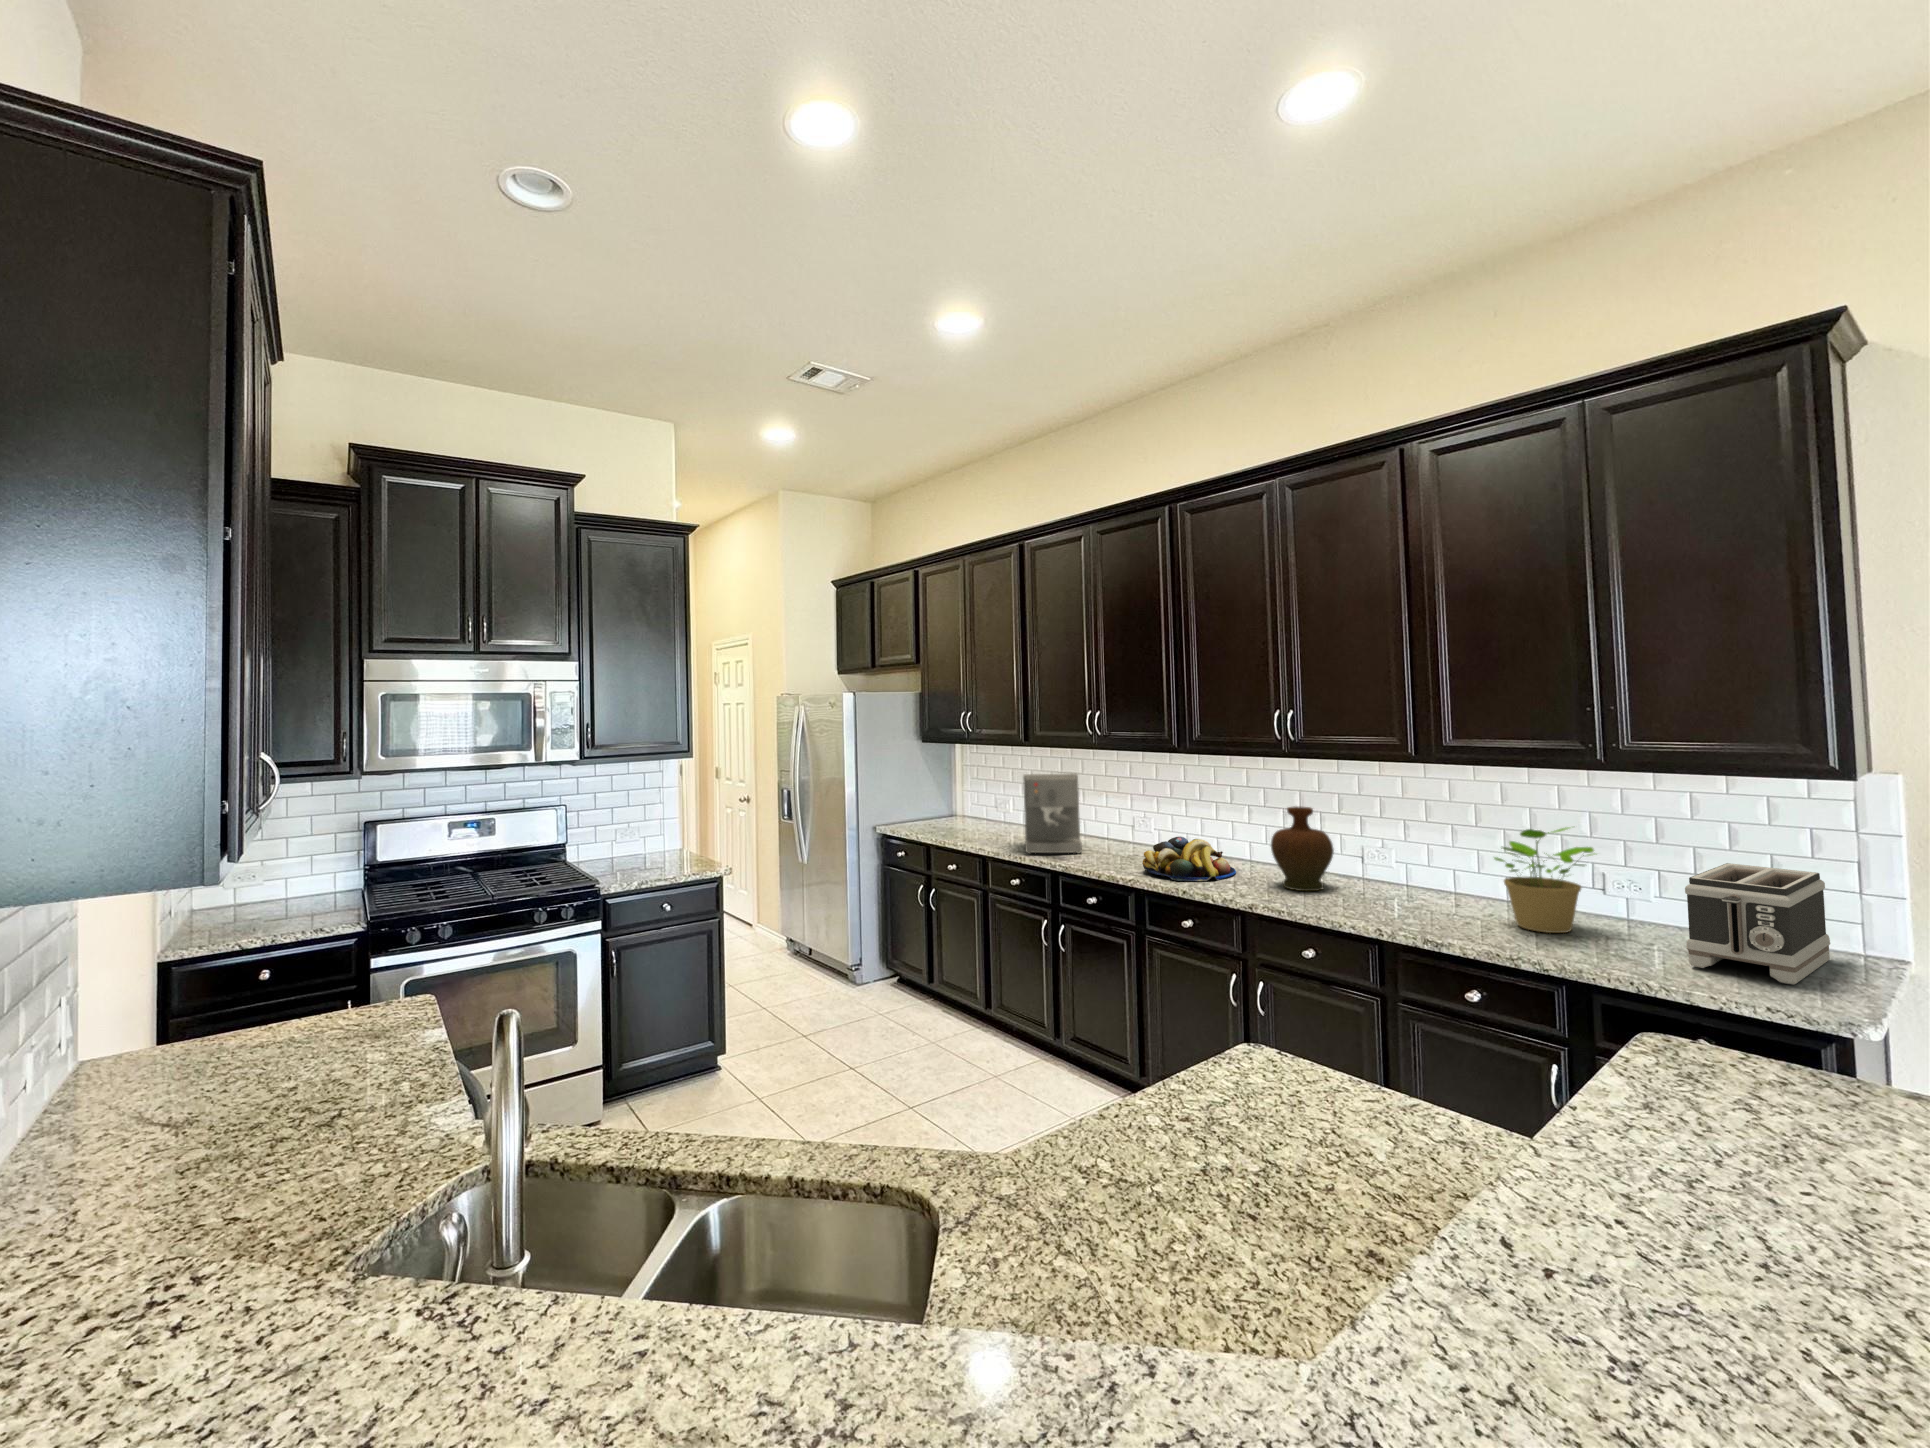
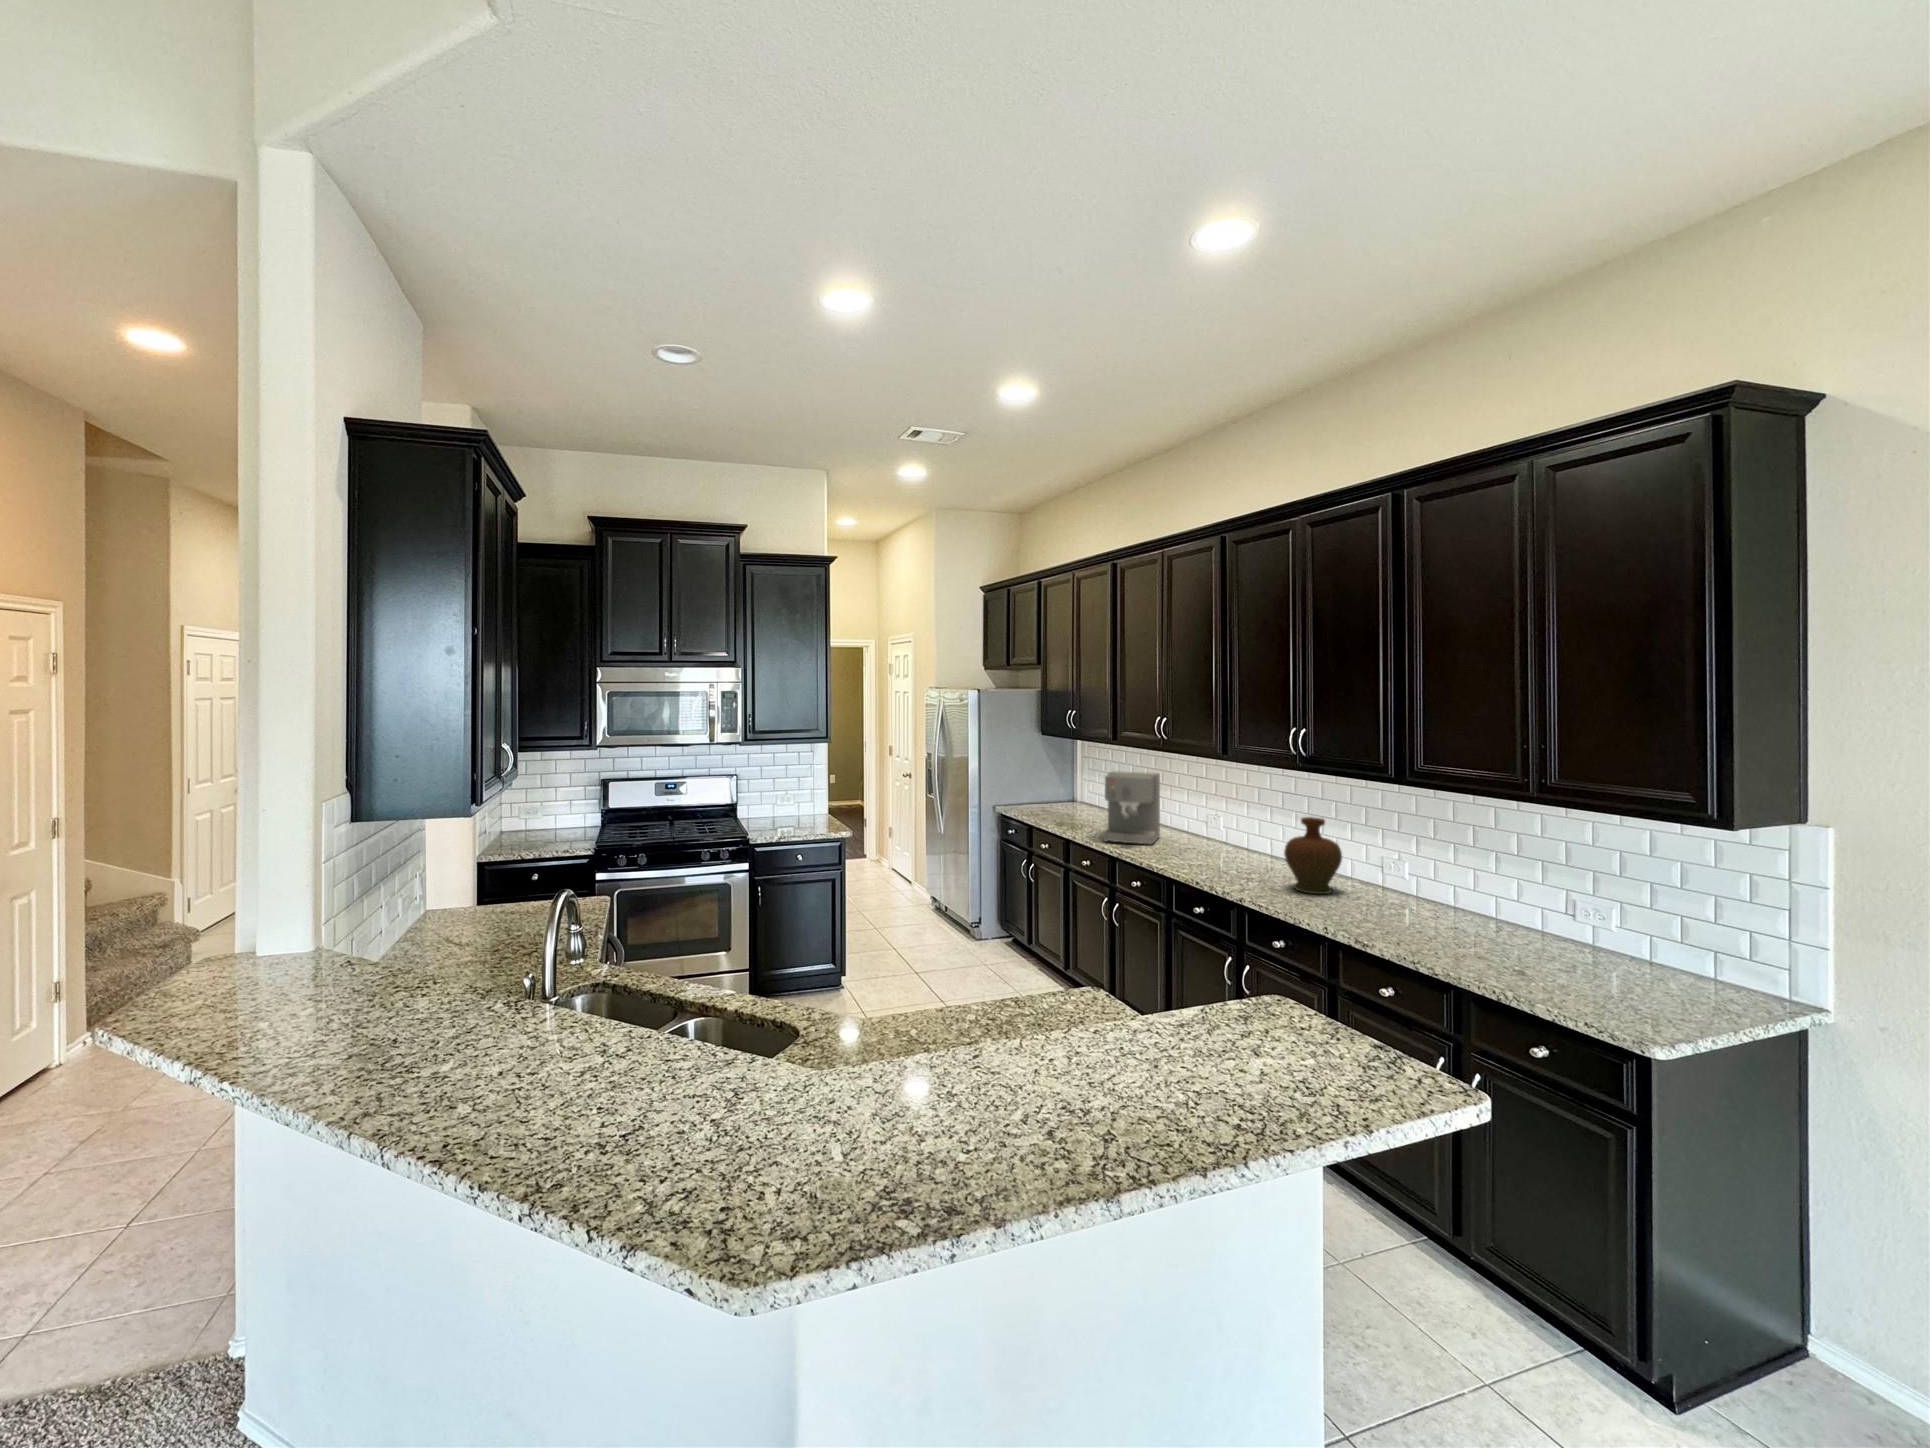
potted plant: present [1494,827,1594,933] -> none [1437,852,1536,948]
fruit bowl: present [1142,837,1236,881] -> none [1186,837,1271,877]
toaster: present [1685,863,1830,985] -> none [1562,899,1722,1007]

